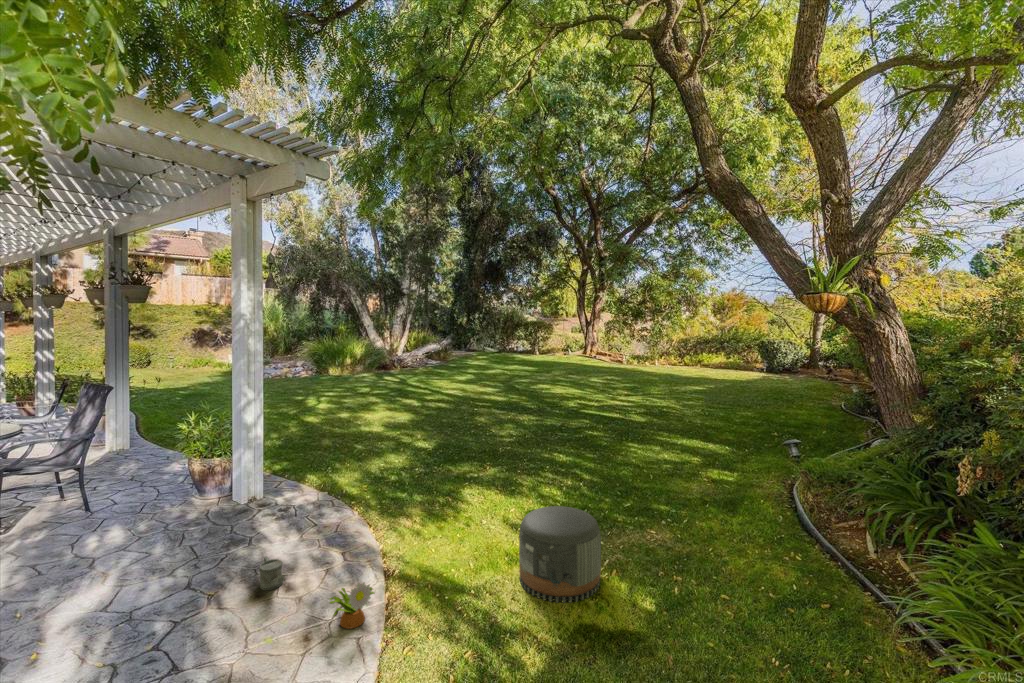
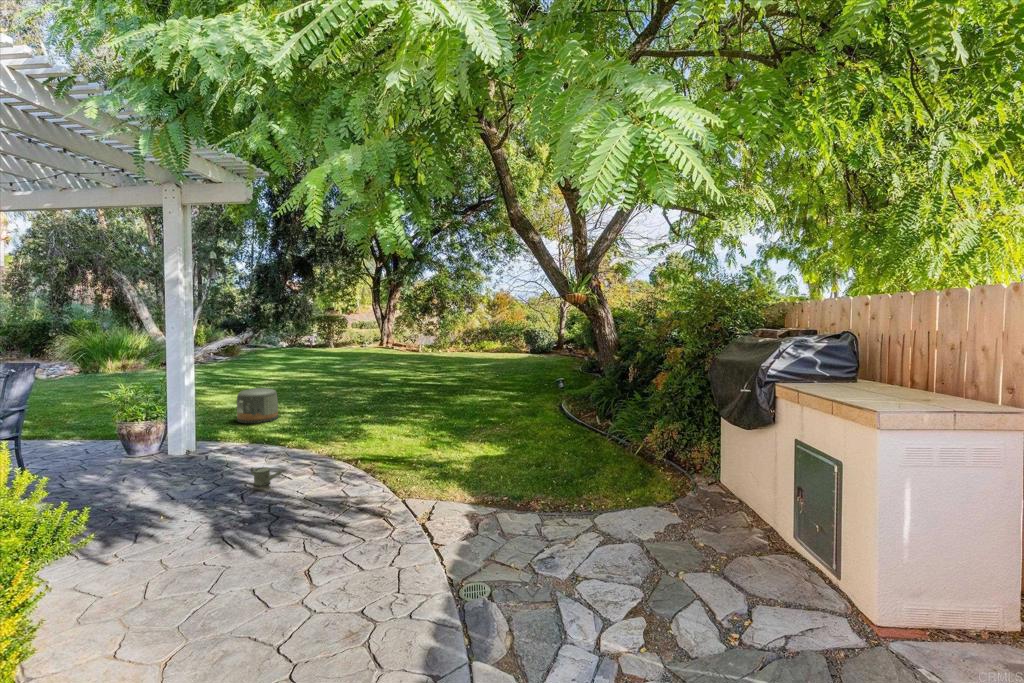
pouf: present [519,506,601,603] -> present [237,388,278,423]
decorative plant: present [330,583,375,629] -> none [323,460,353,489]

